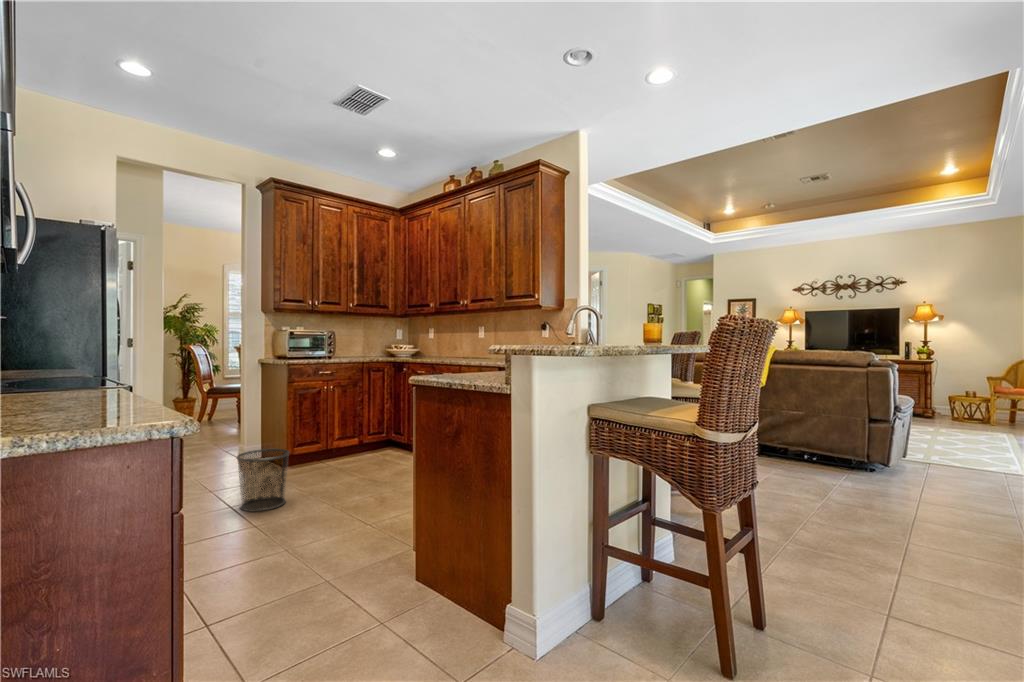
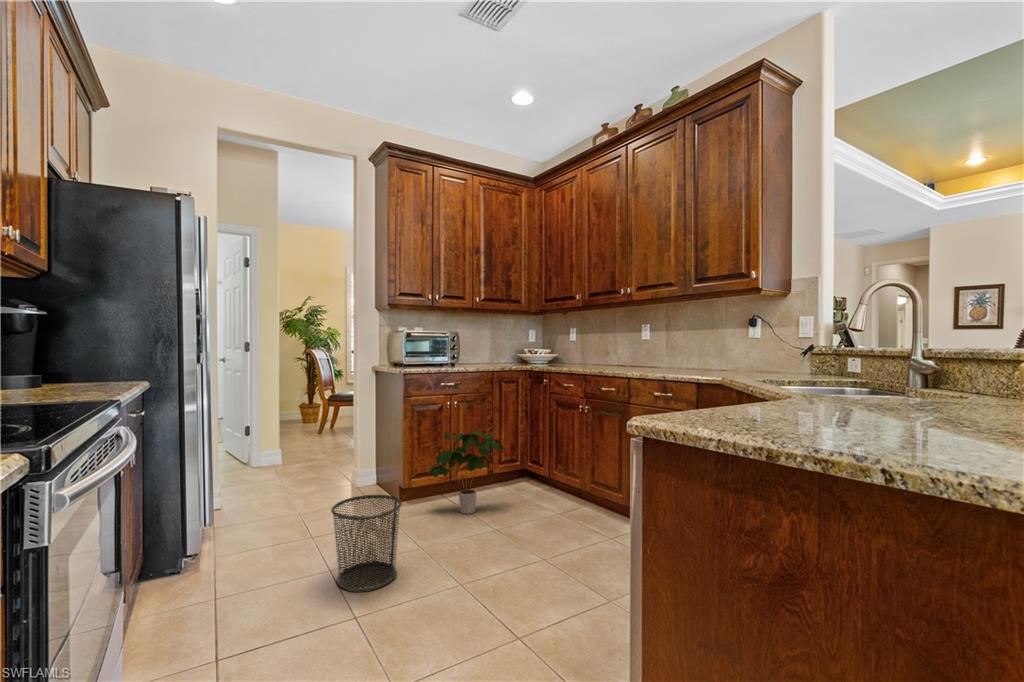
potted plant: none [309,406,369,469] -> present [429,430,504,514]

